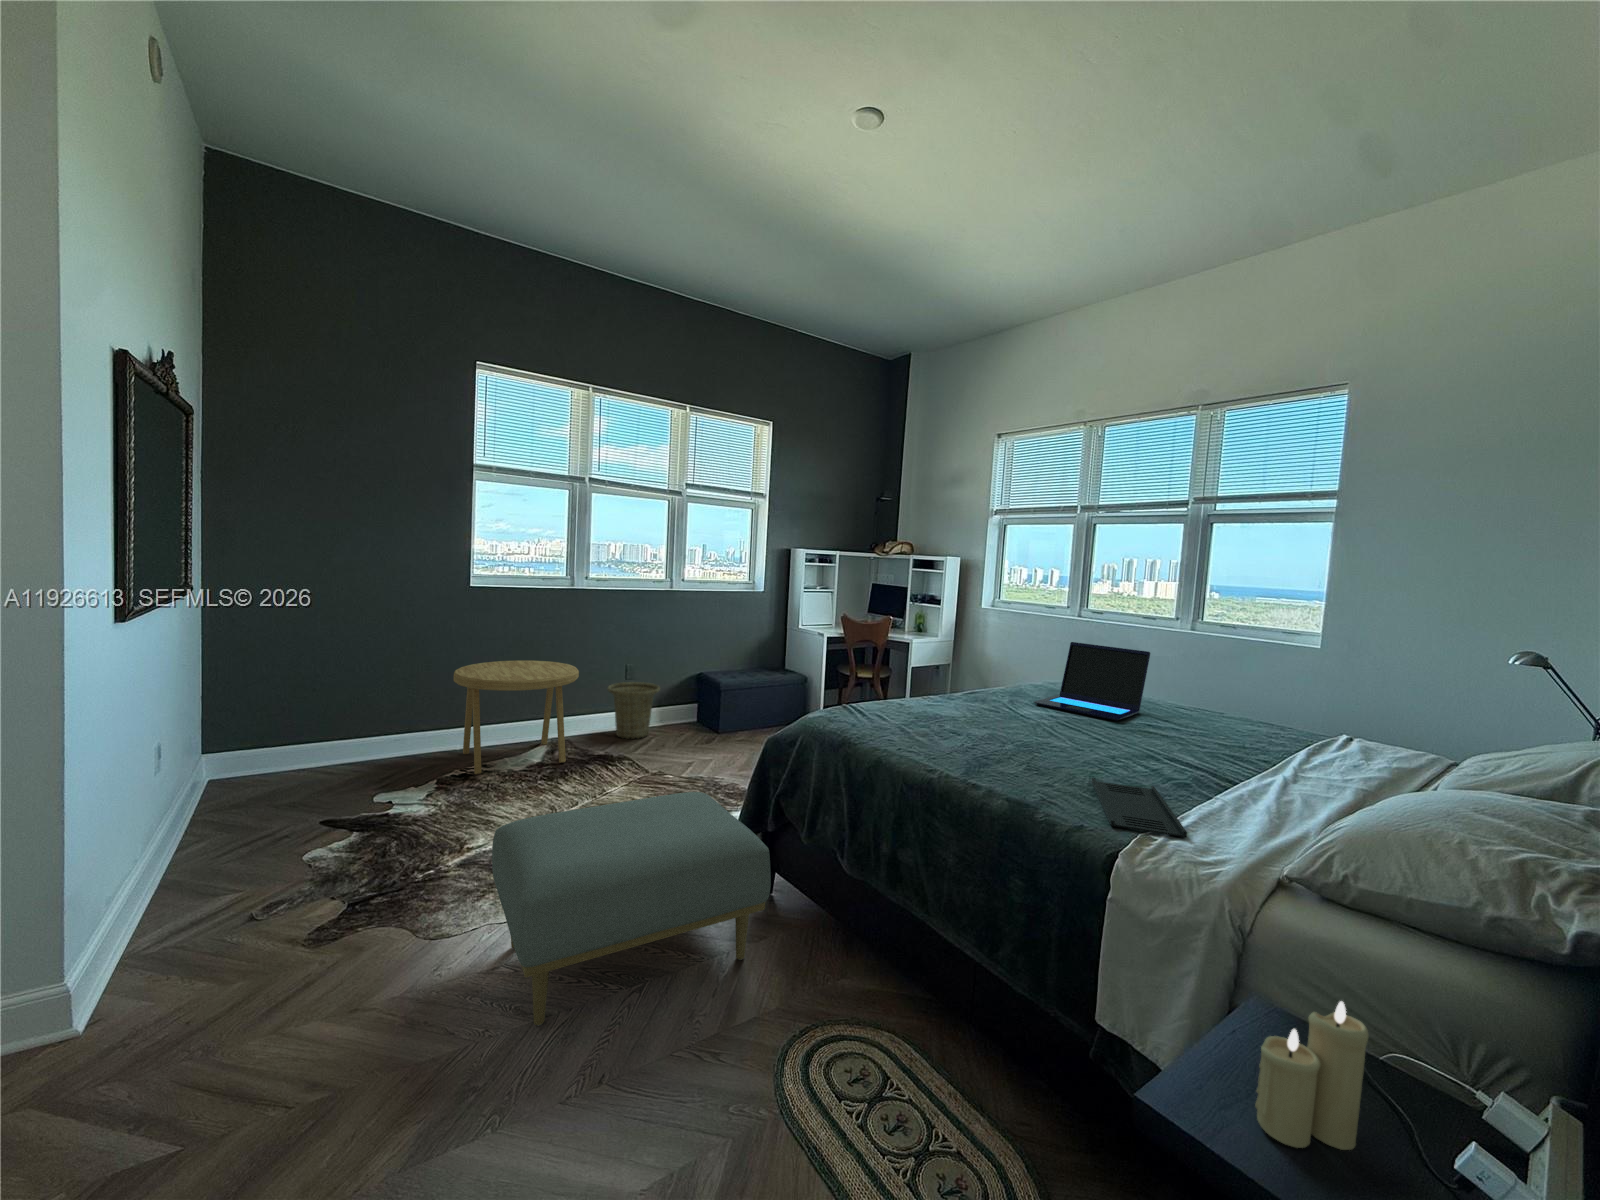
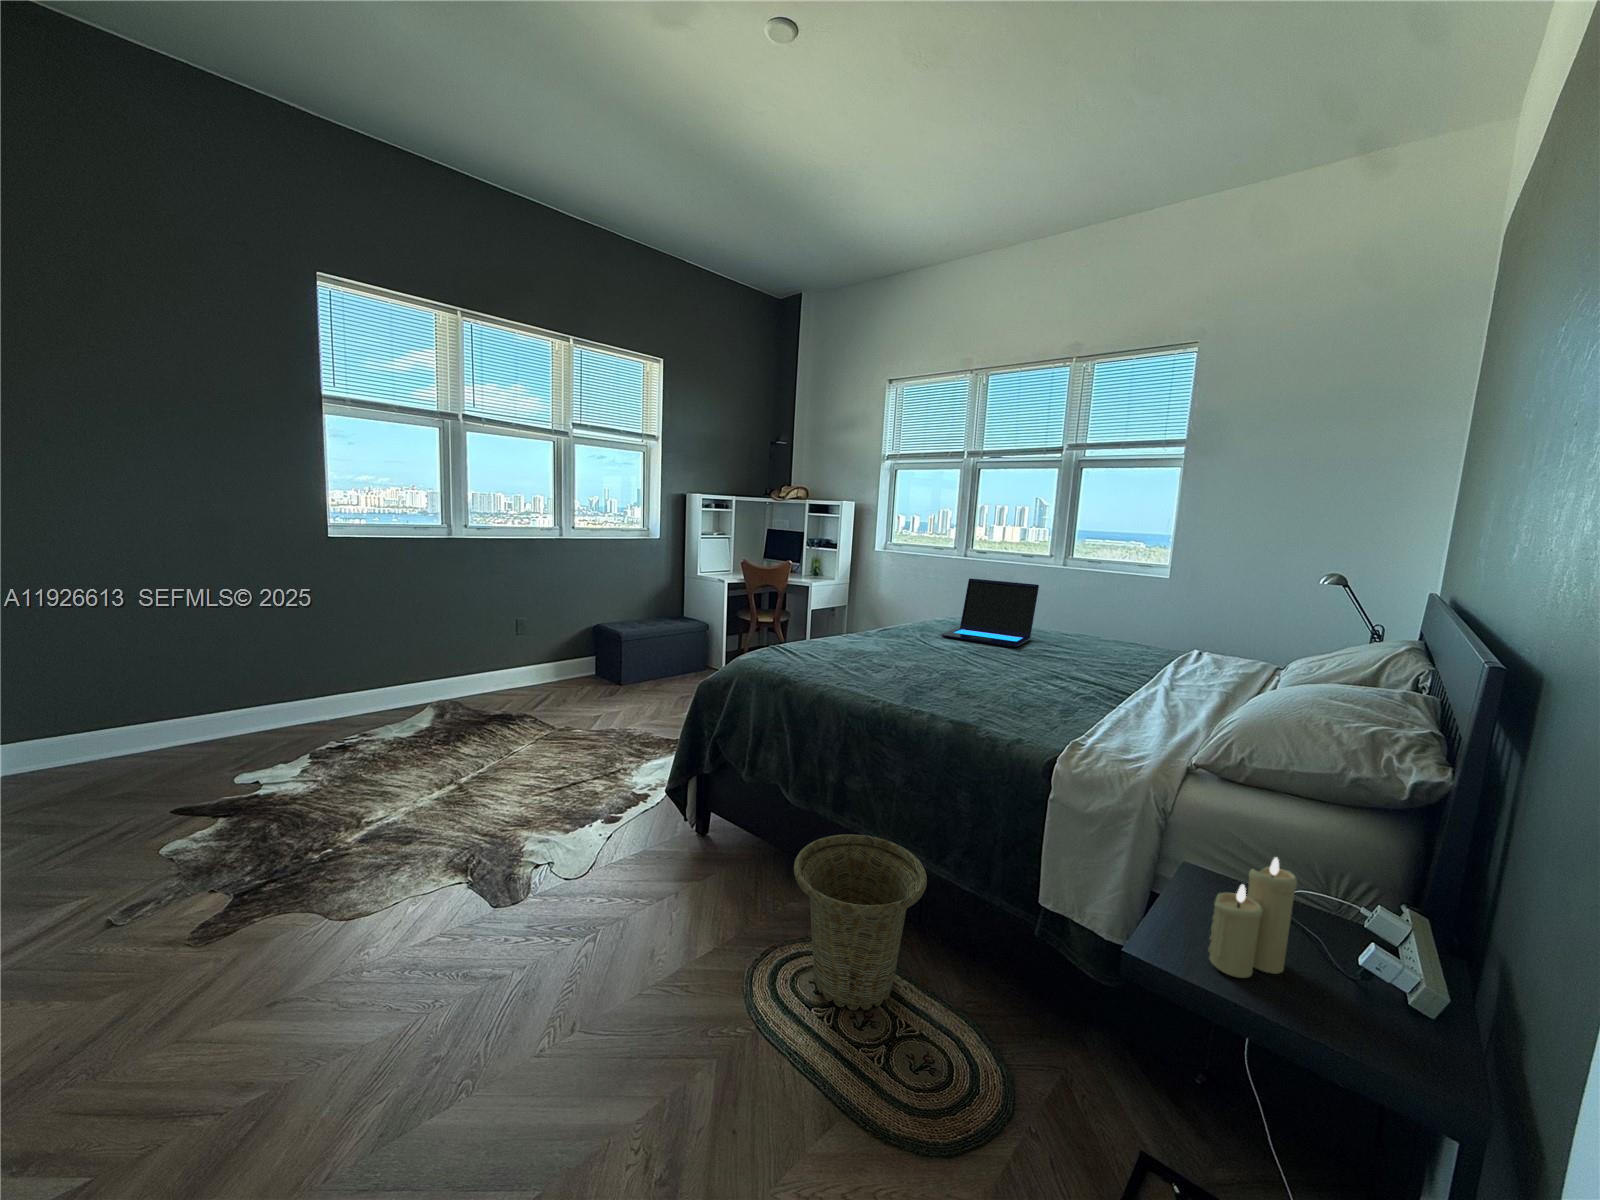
side table: present [454,660,579,774] -> none [320,618,469,744]
basket: present [608,682,660,739] -> present [794,834,927,1010]
tray: present [1092,778,1187,837] -> none [1014,697,1106,741]
ottoman: present [492,792,771,1026] -> none [413,741,718,990]

